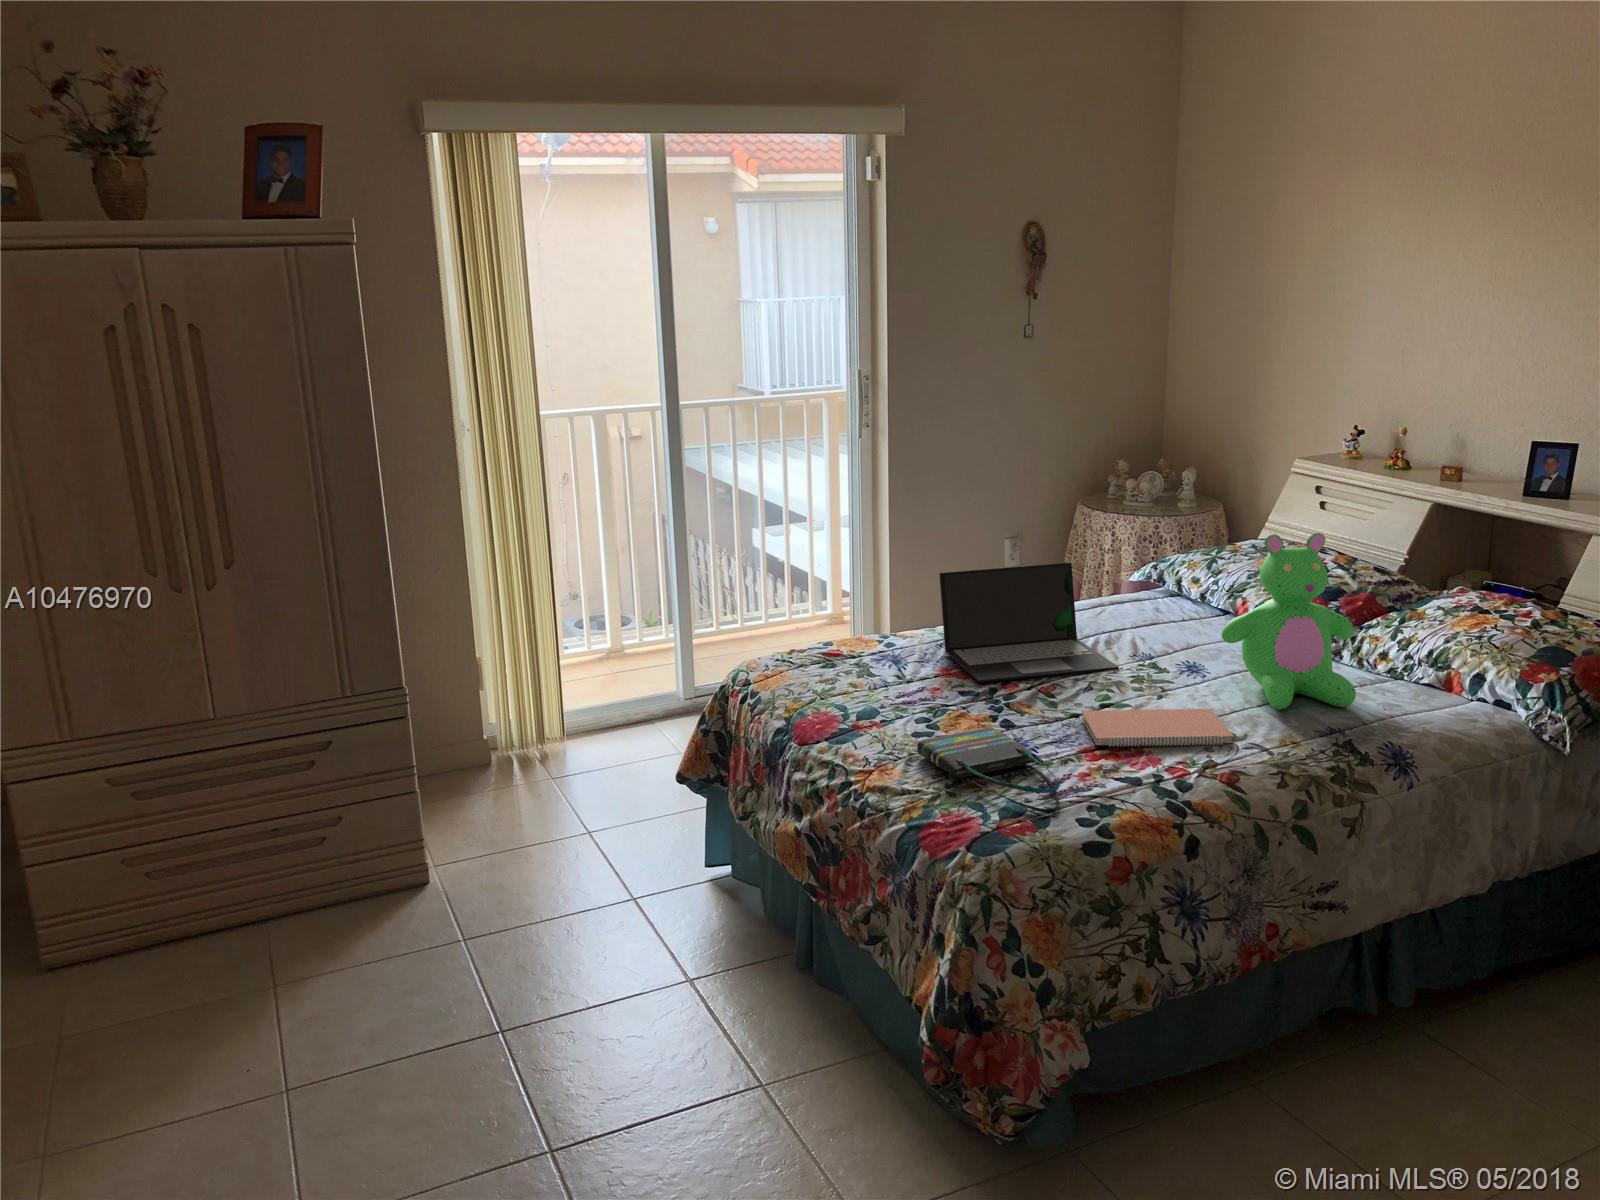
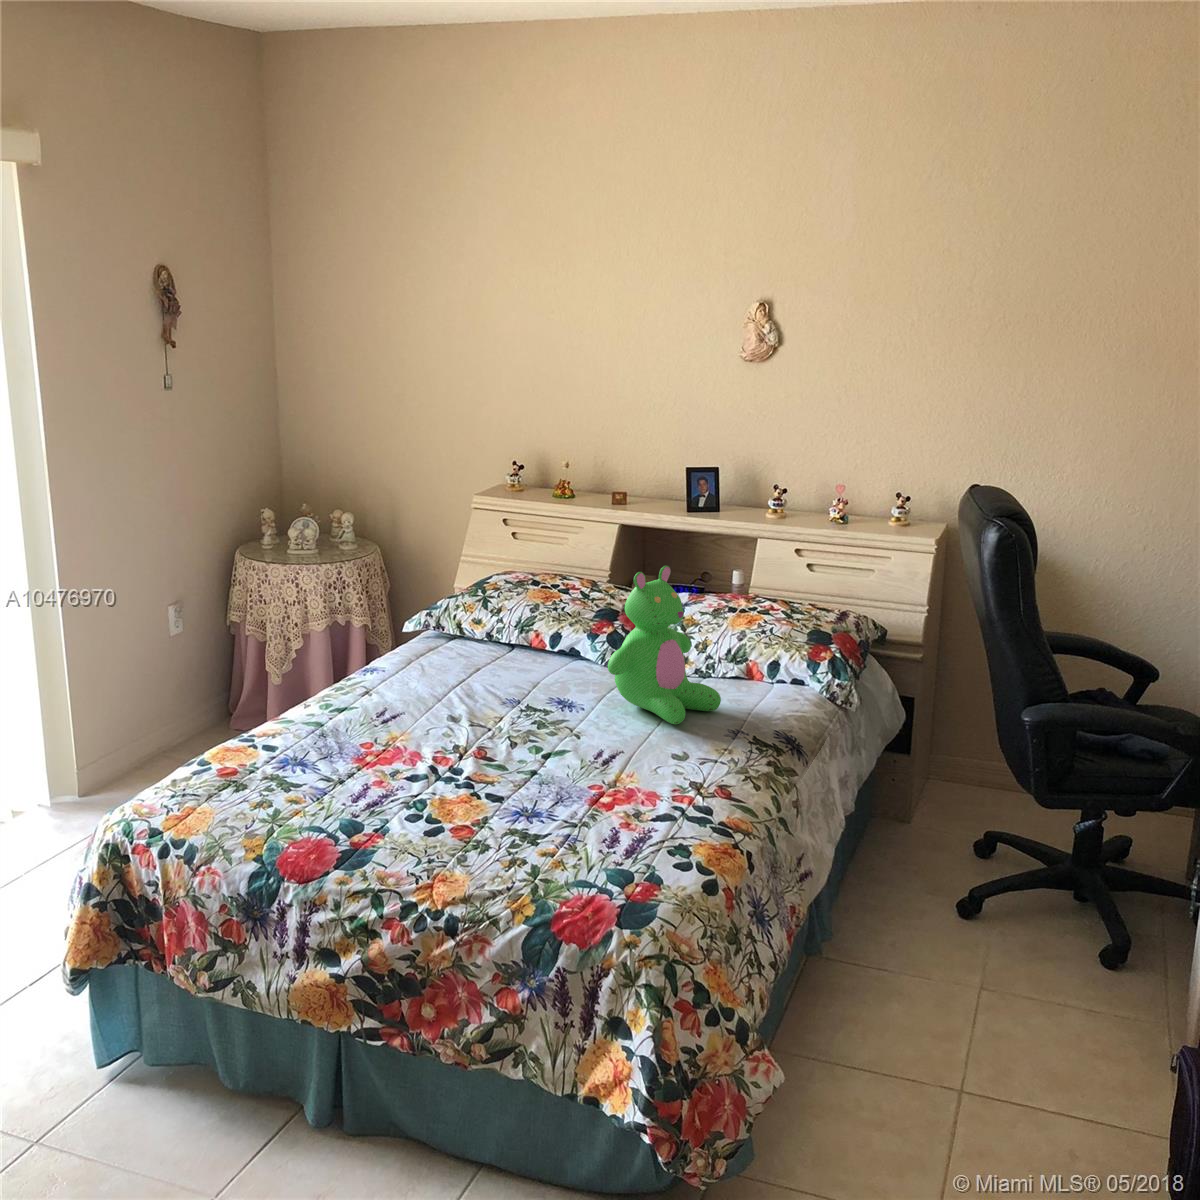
laptop: present [939,563,1119,683] -> none [309,624,505,765]
notebook: present [1081,709,1234,747] -> none [545,737,684,796]
tote bag: present [917,728,1059,813] -> none [460,806,647,871]

